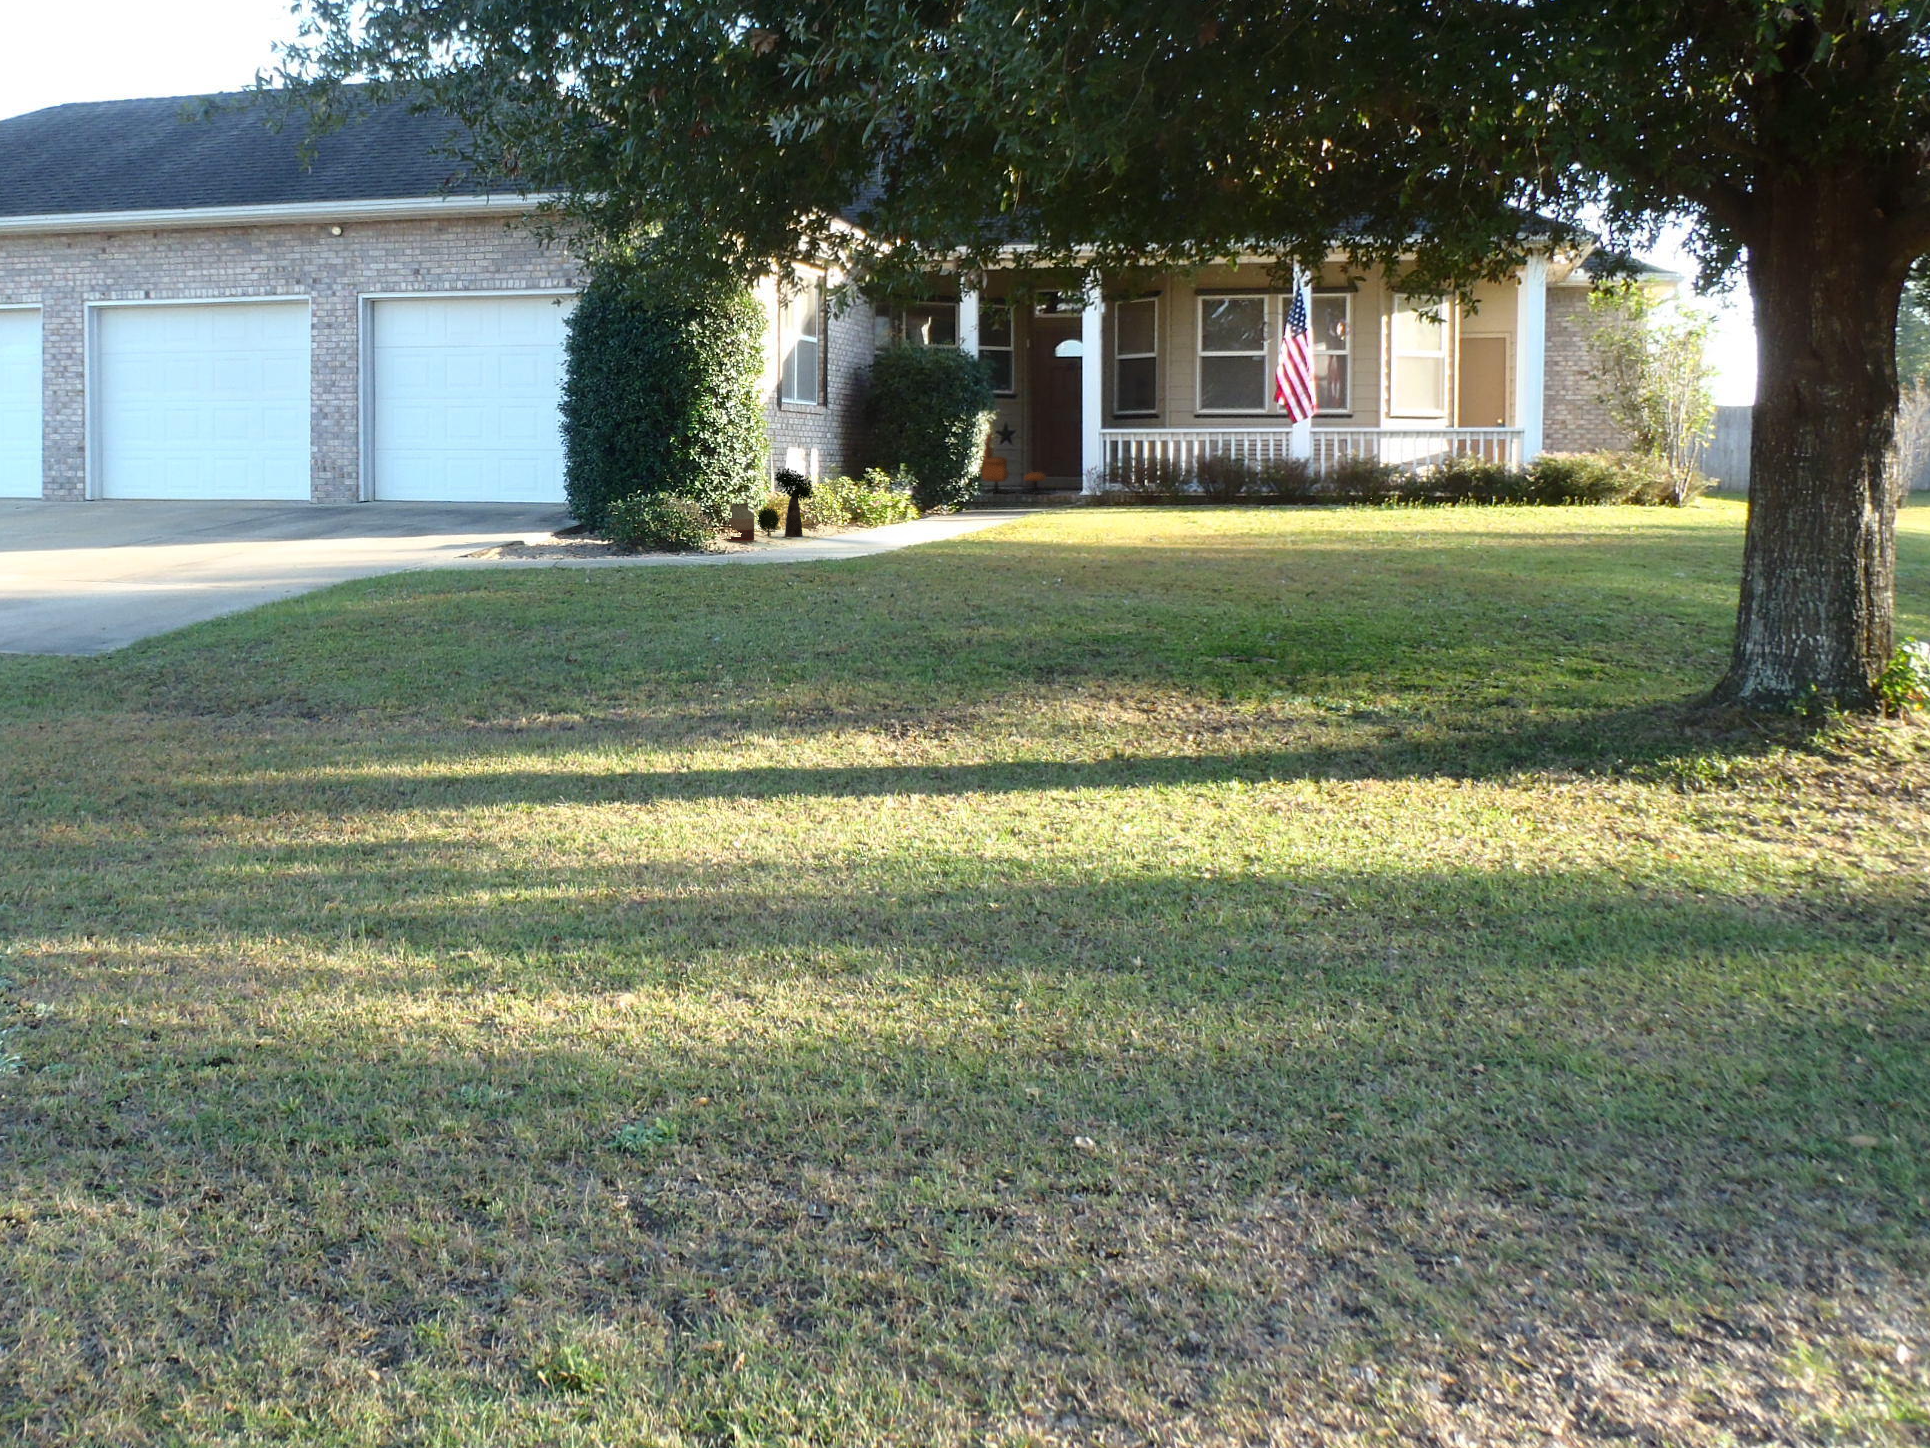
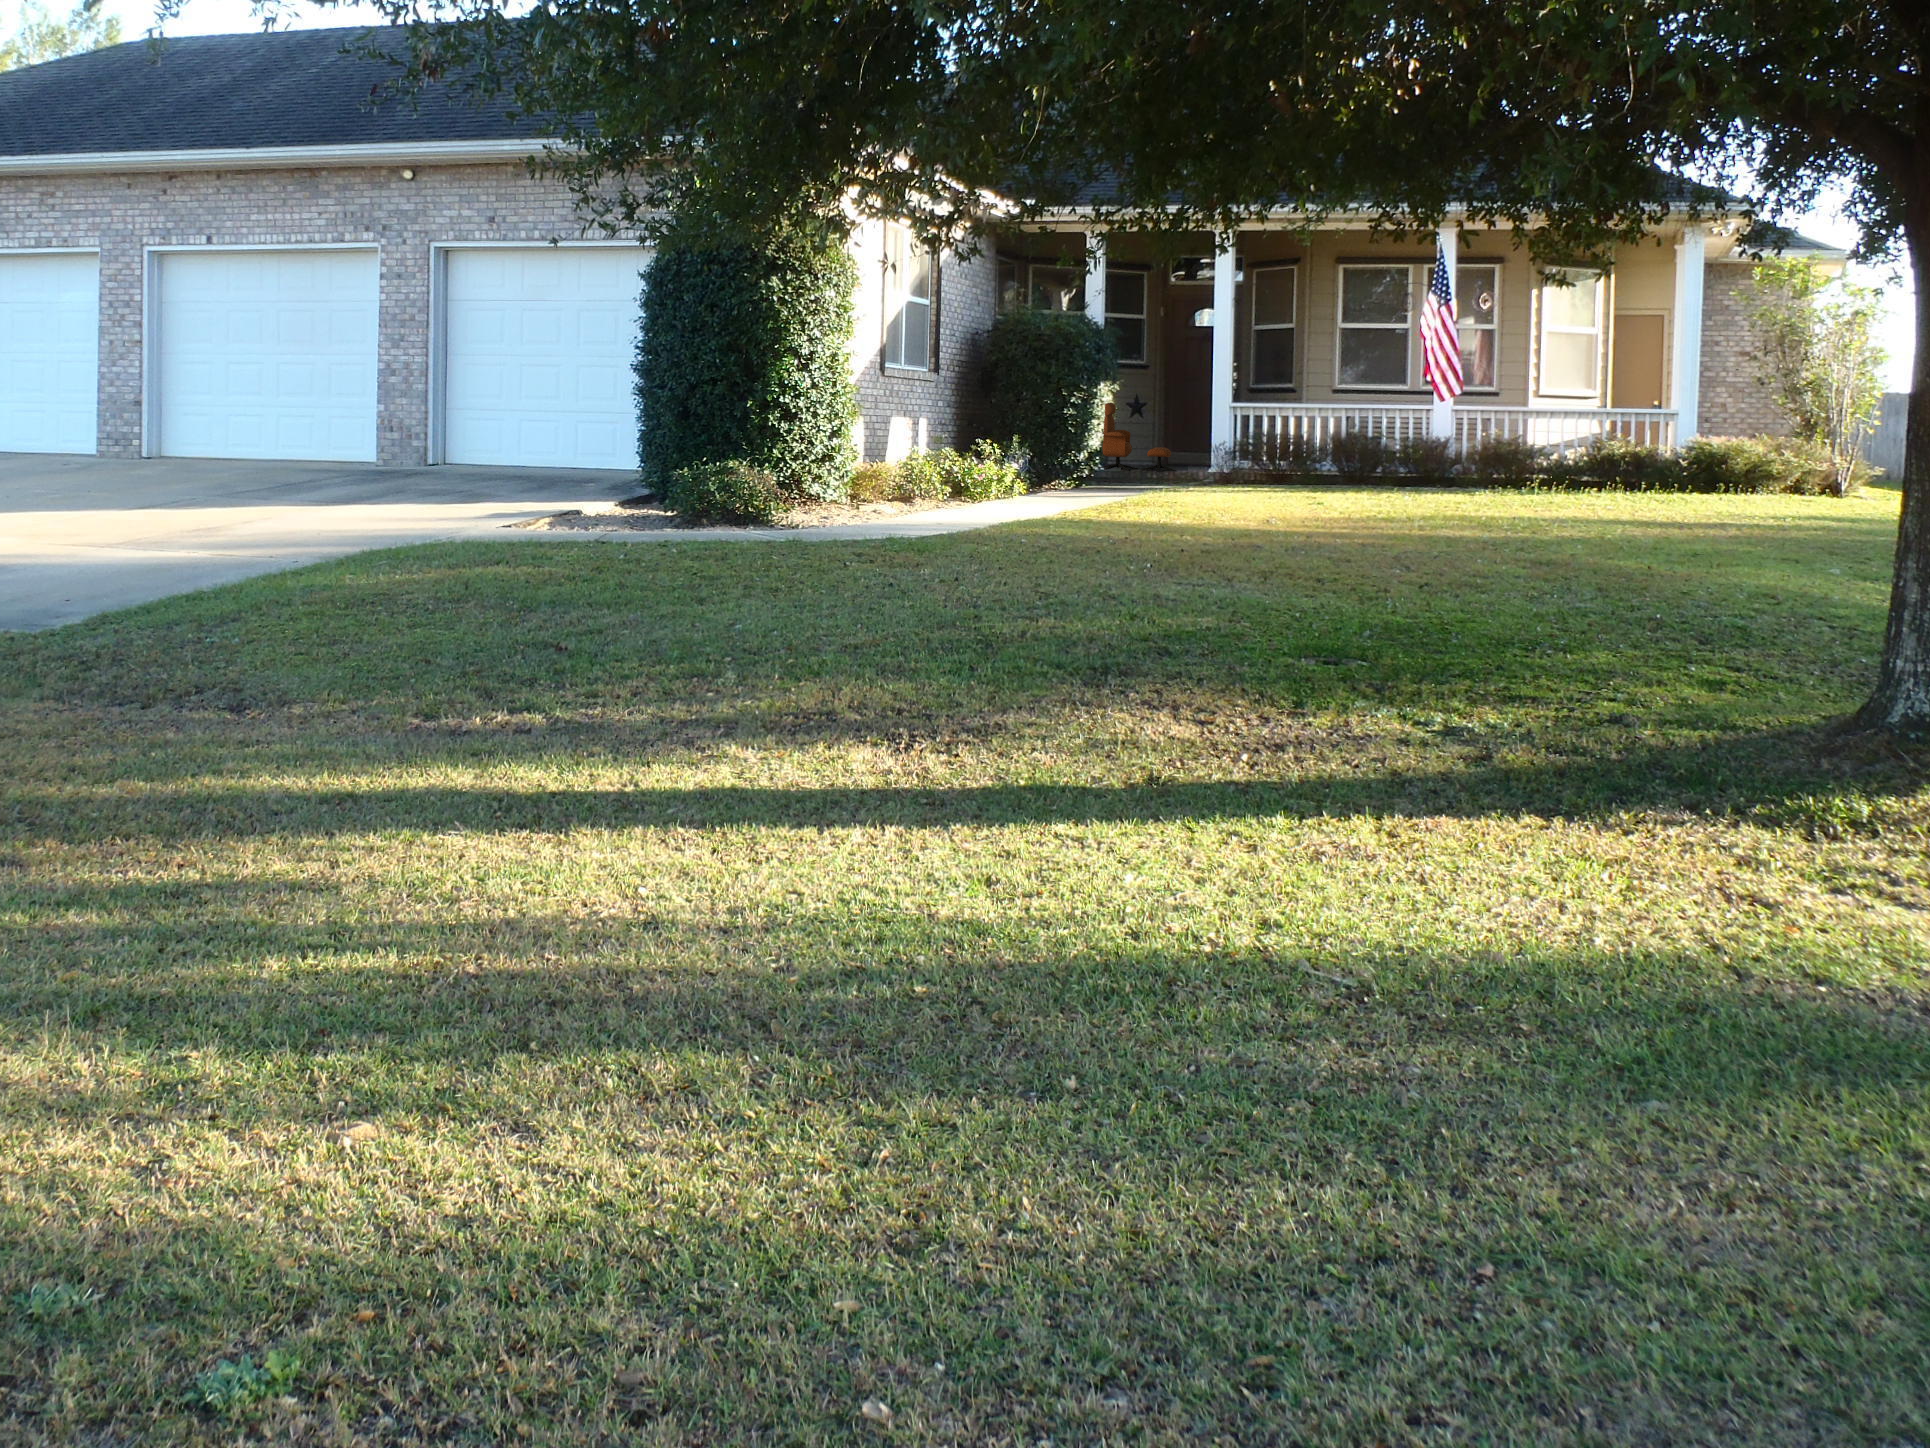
potted plant: present [757,468,813,536] -> none [839,437,903,512]
basket: present [727,503,754,542] -> none [805,474,835,517]

